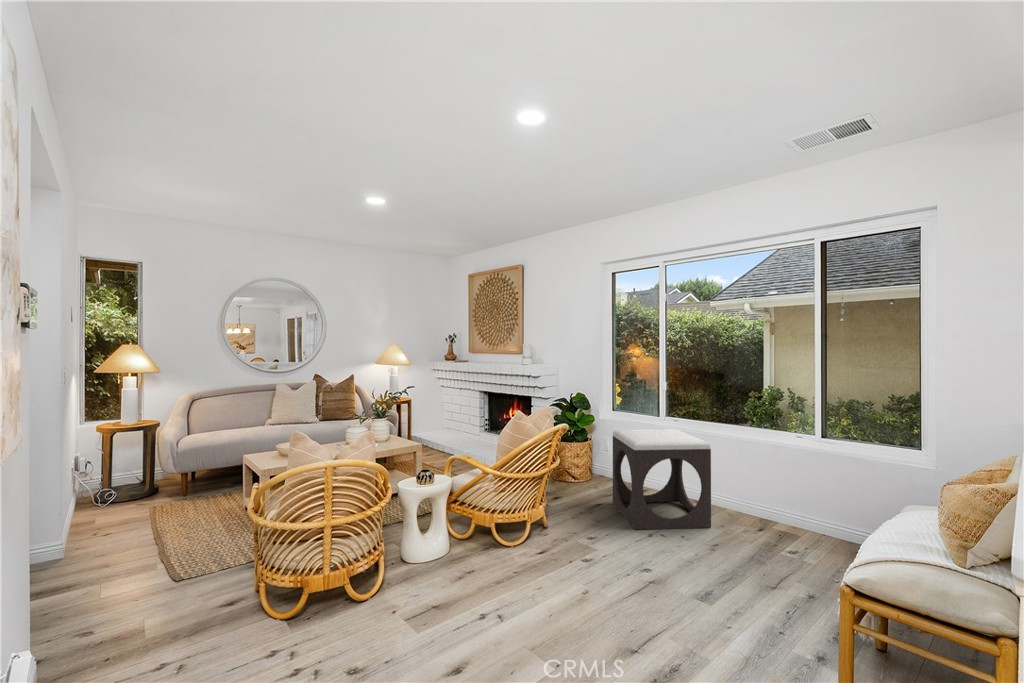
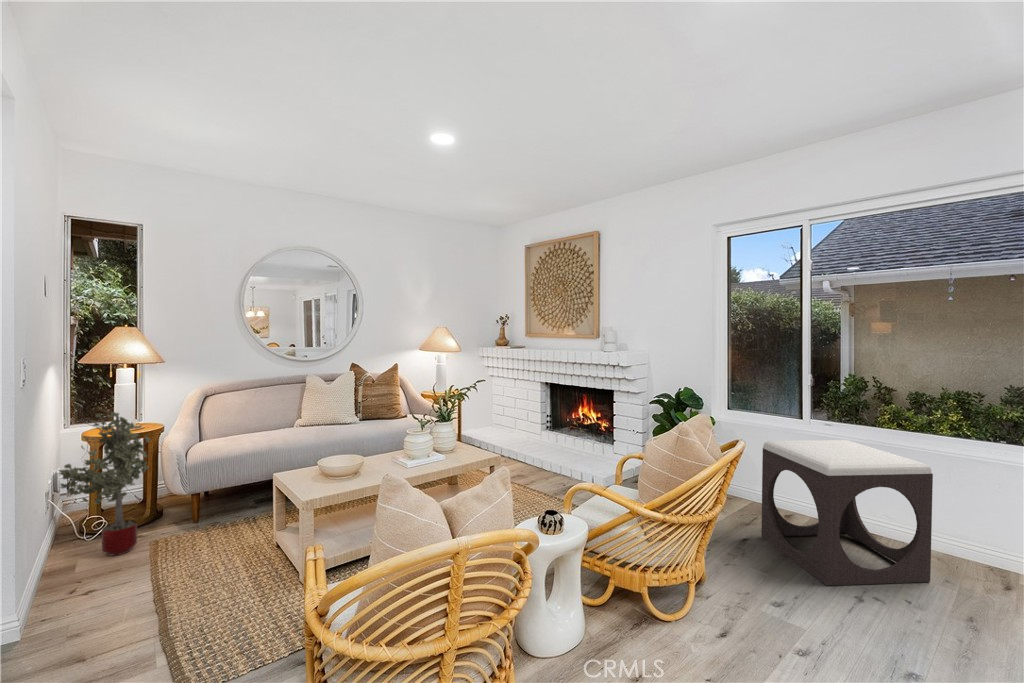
potted tree: none [81,407,153,515] -> present [59,411,151,555]

